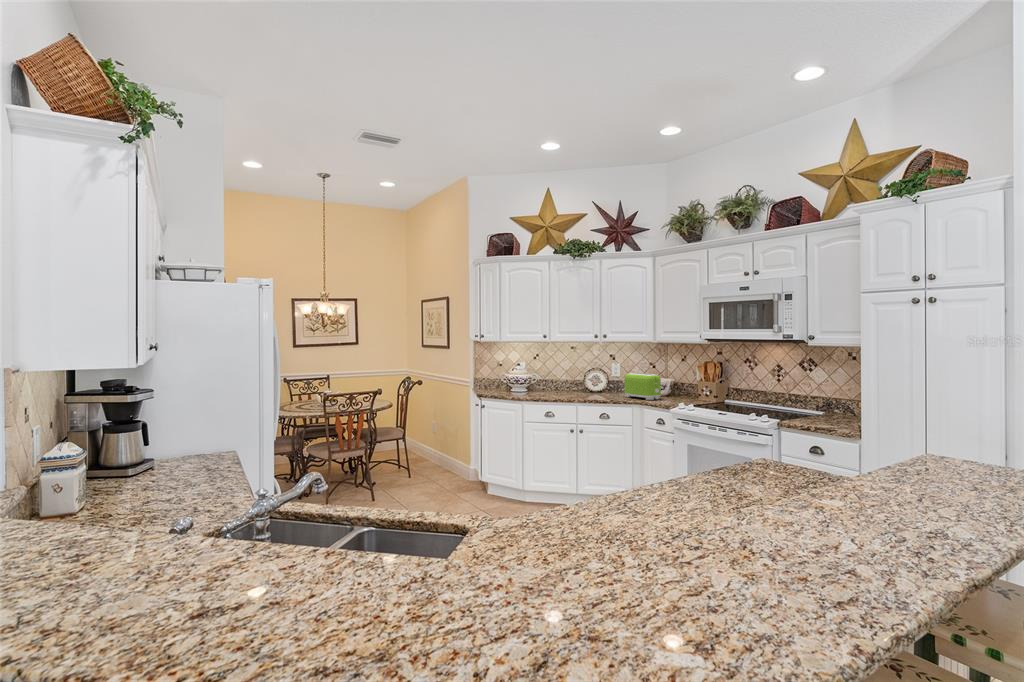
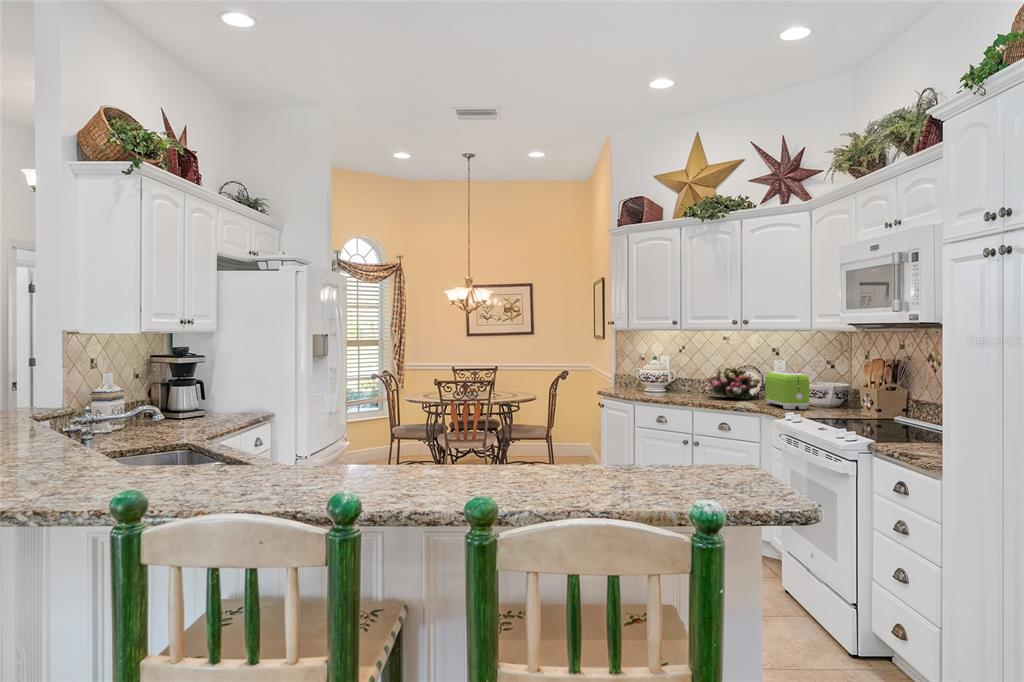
flower arrangement: none [572,370,611,395] -> present [705,366,760,400]

